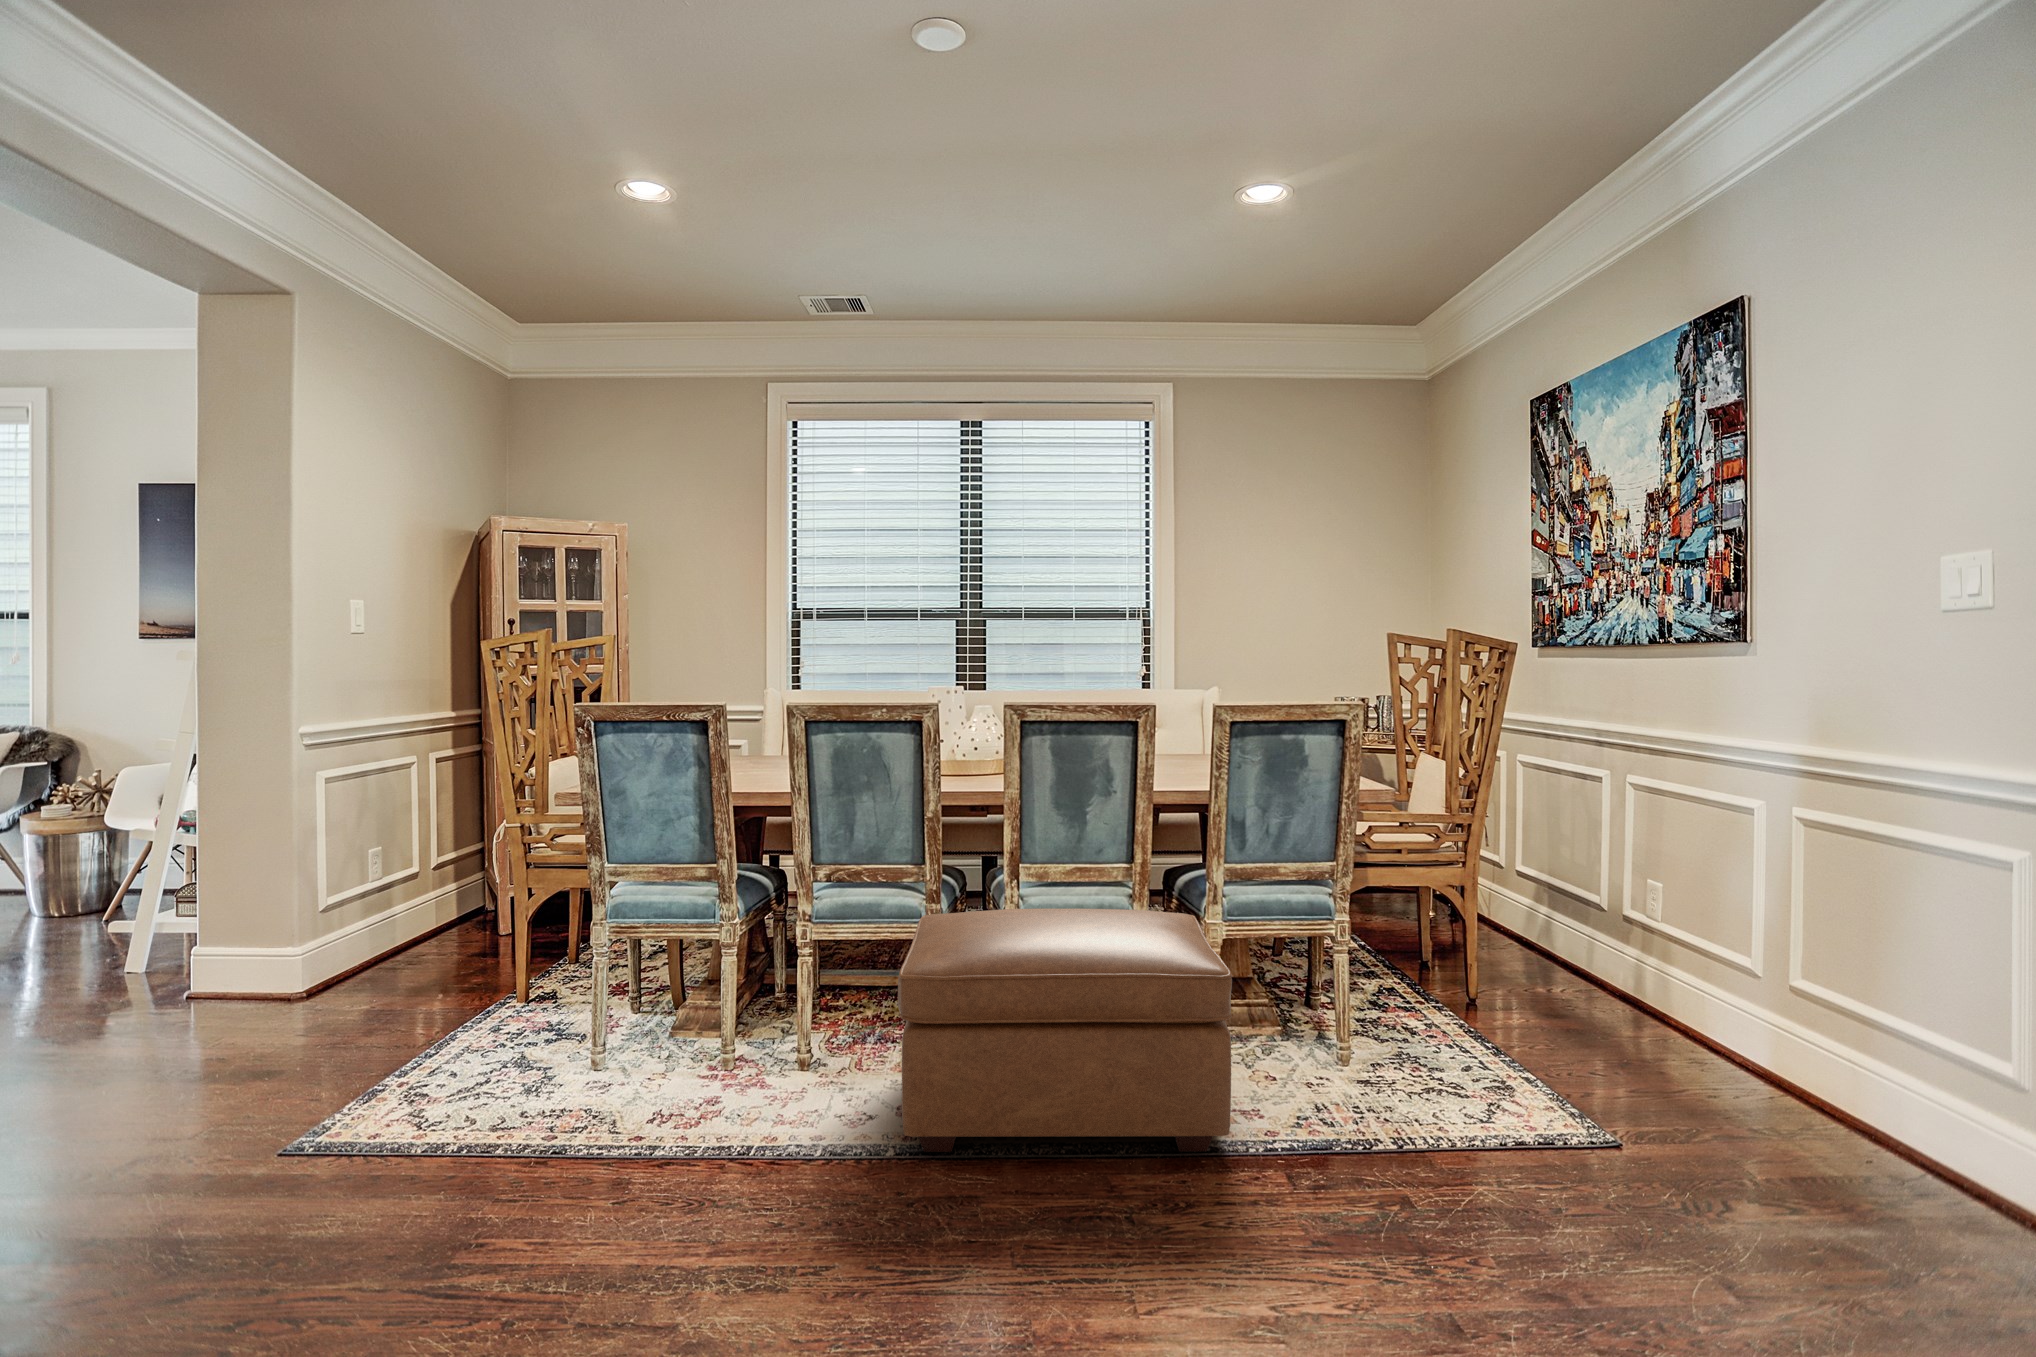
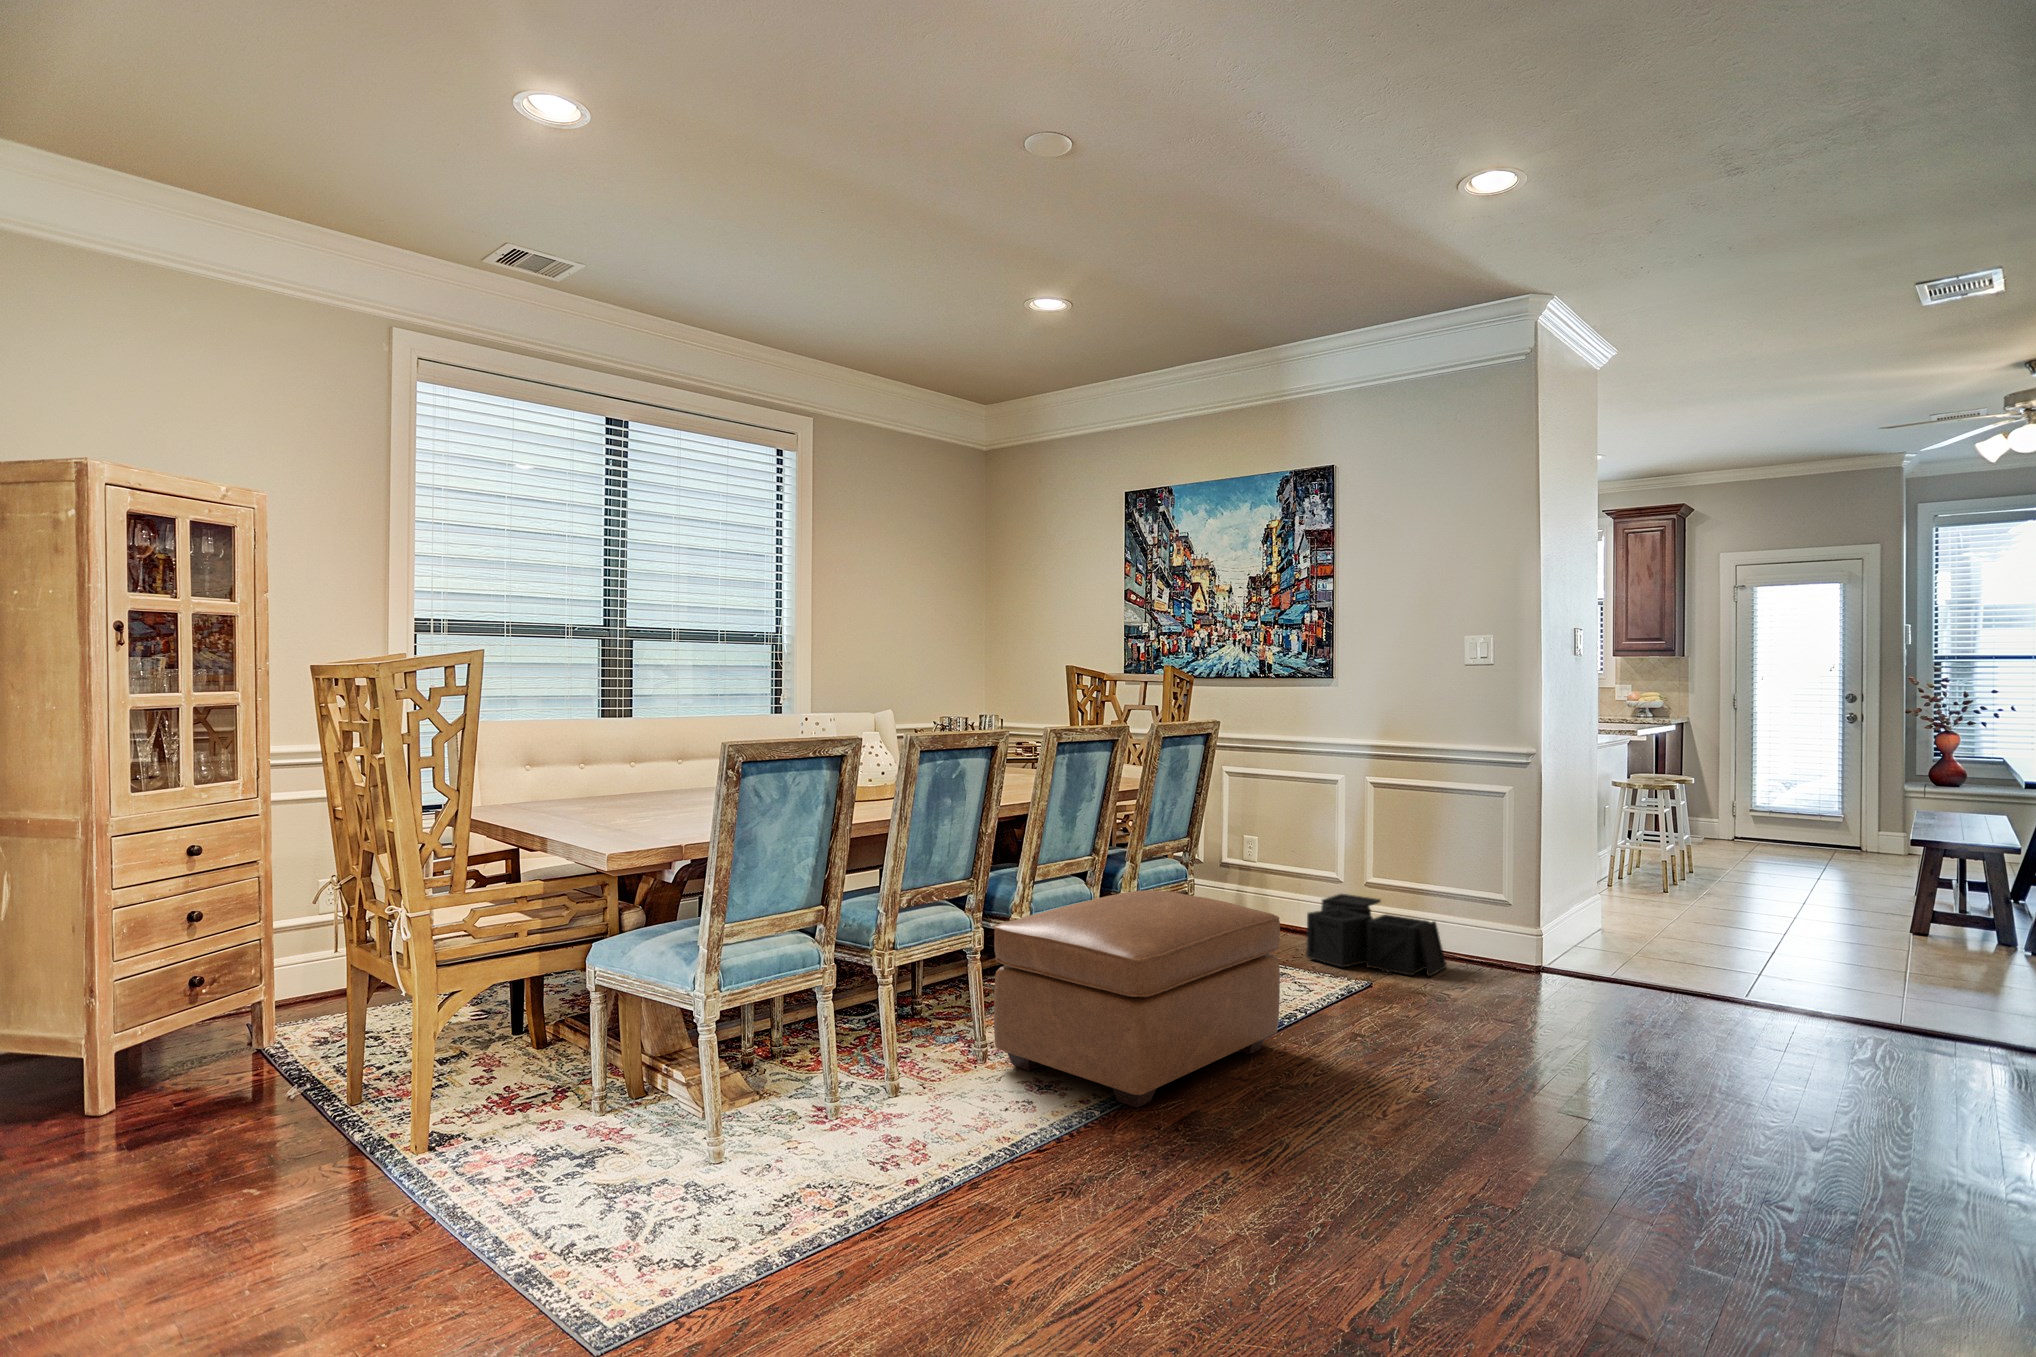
storage bin: none [1585,992,1820,1159] -> present [1306,894,1447,976]

